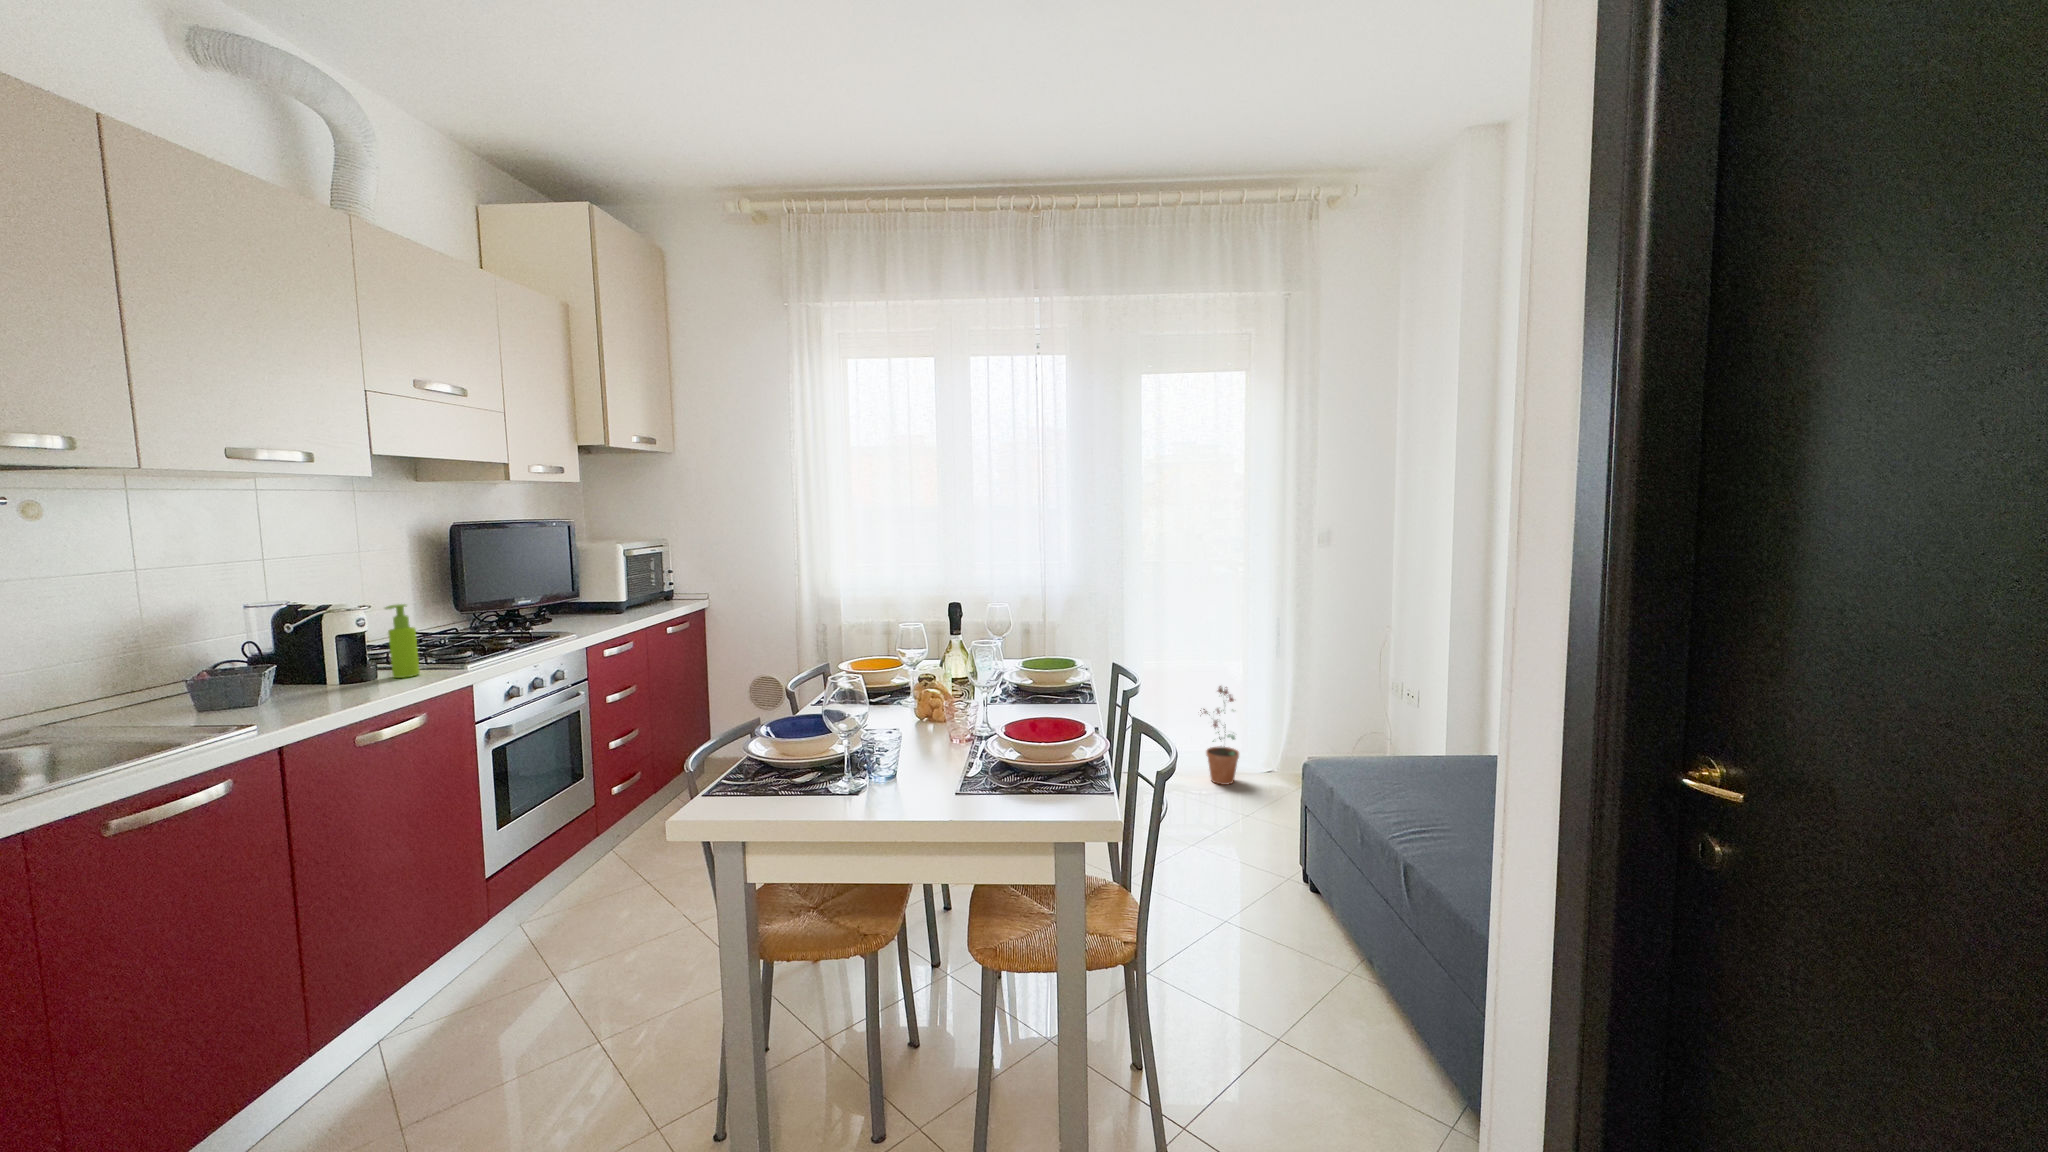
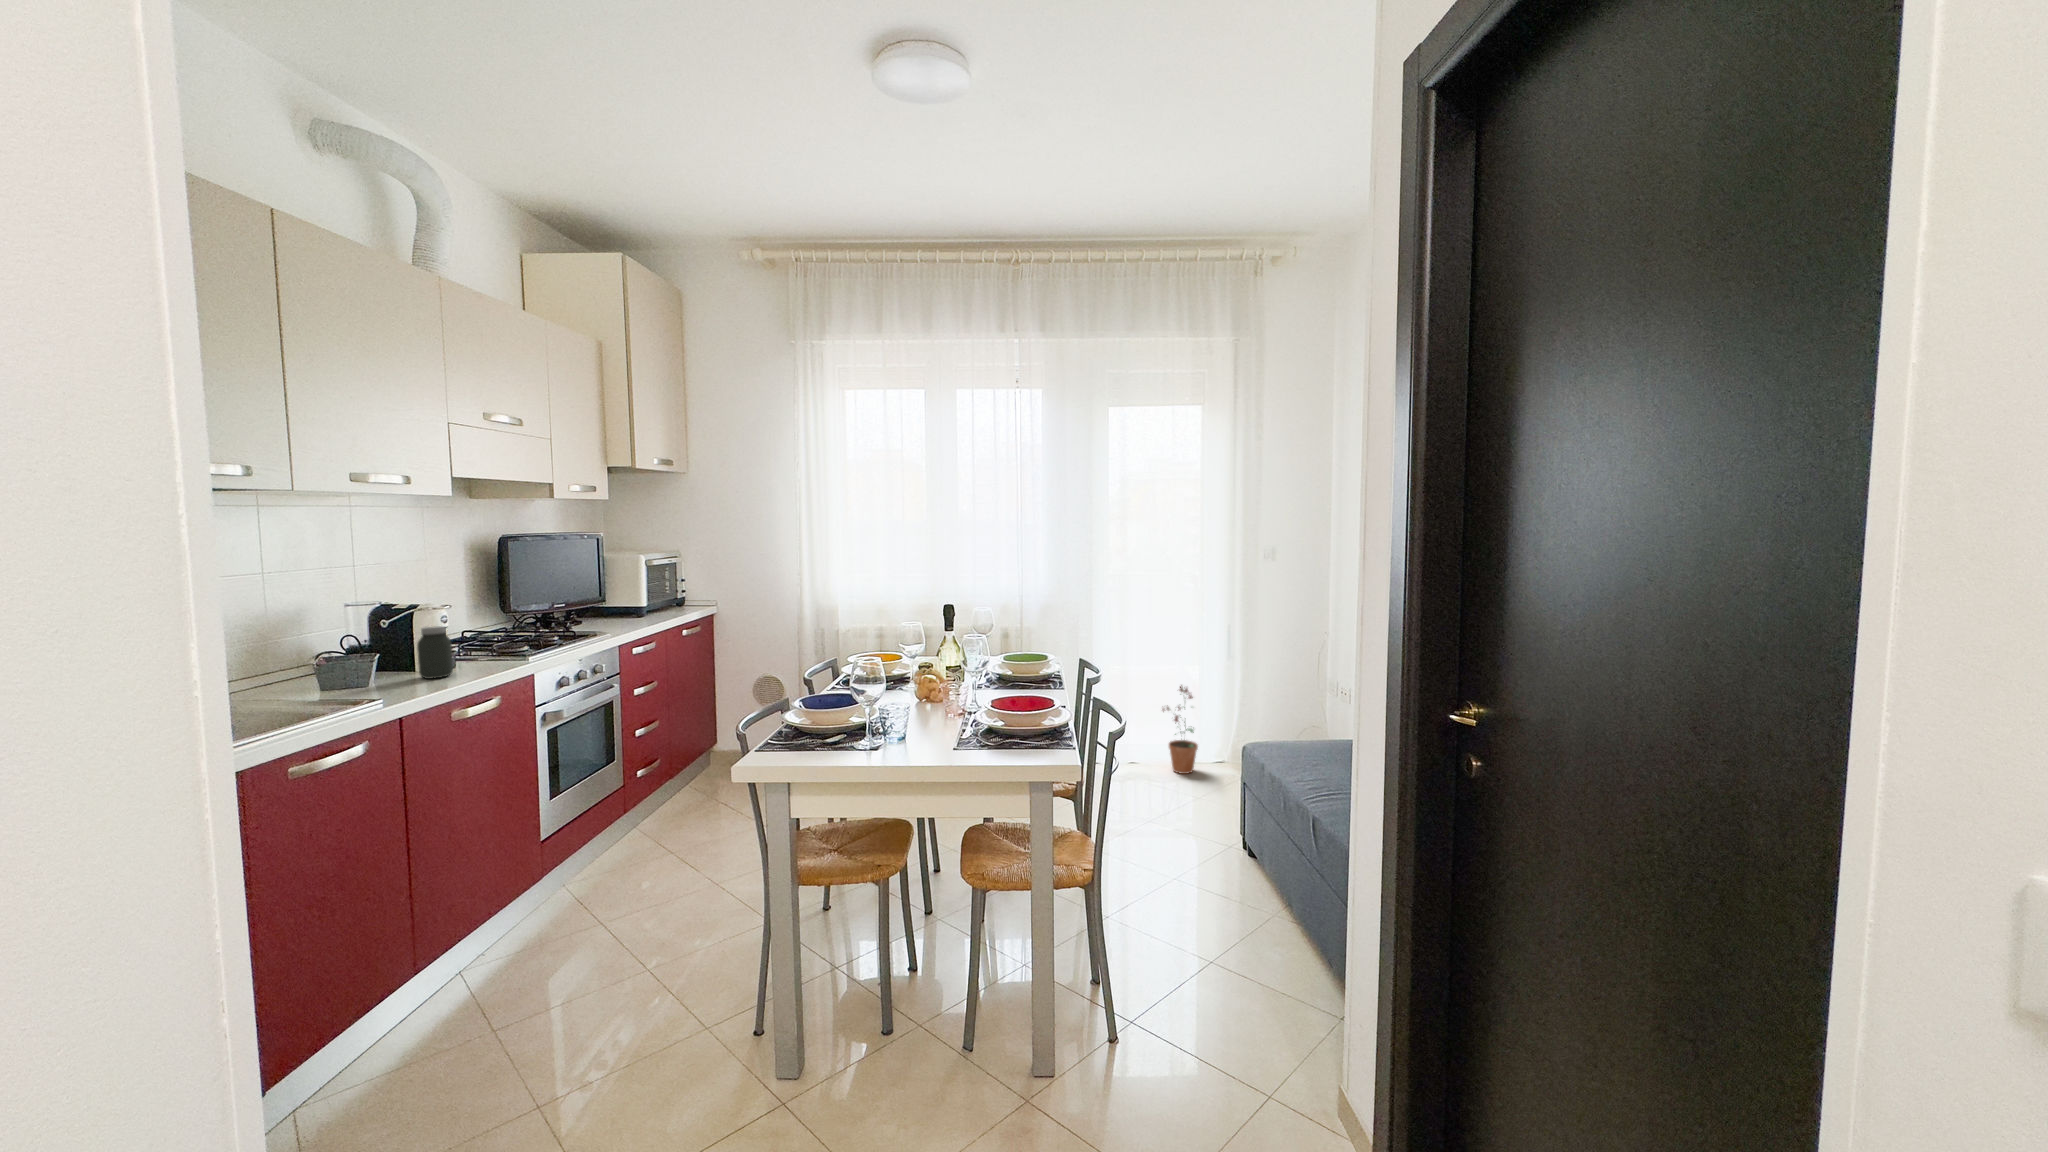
soap dispenser: present [385,604,420,678] -> none [466,604,493,666]
jar: none [317,632,364,695] -> present [417,626,453,679]

